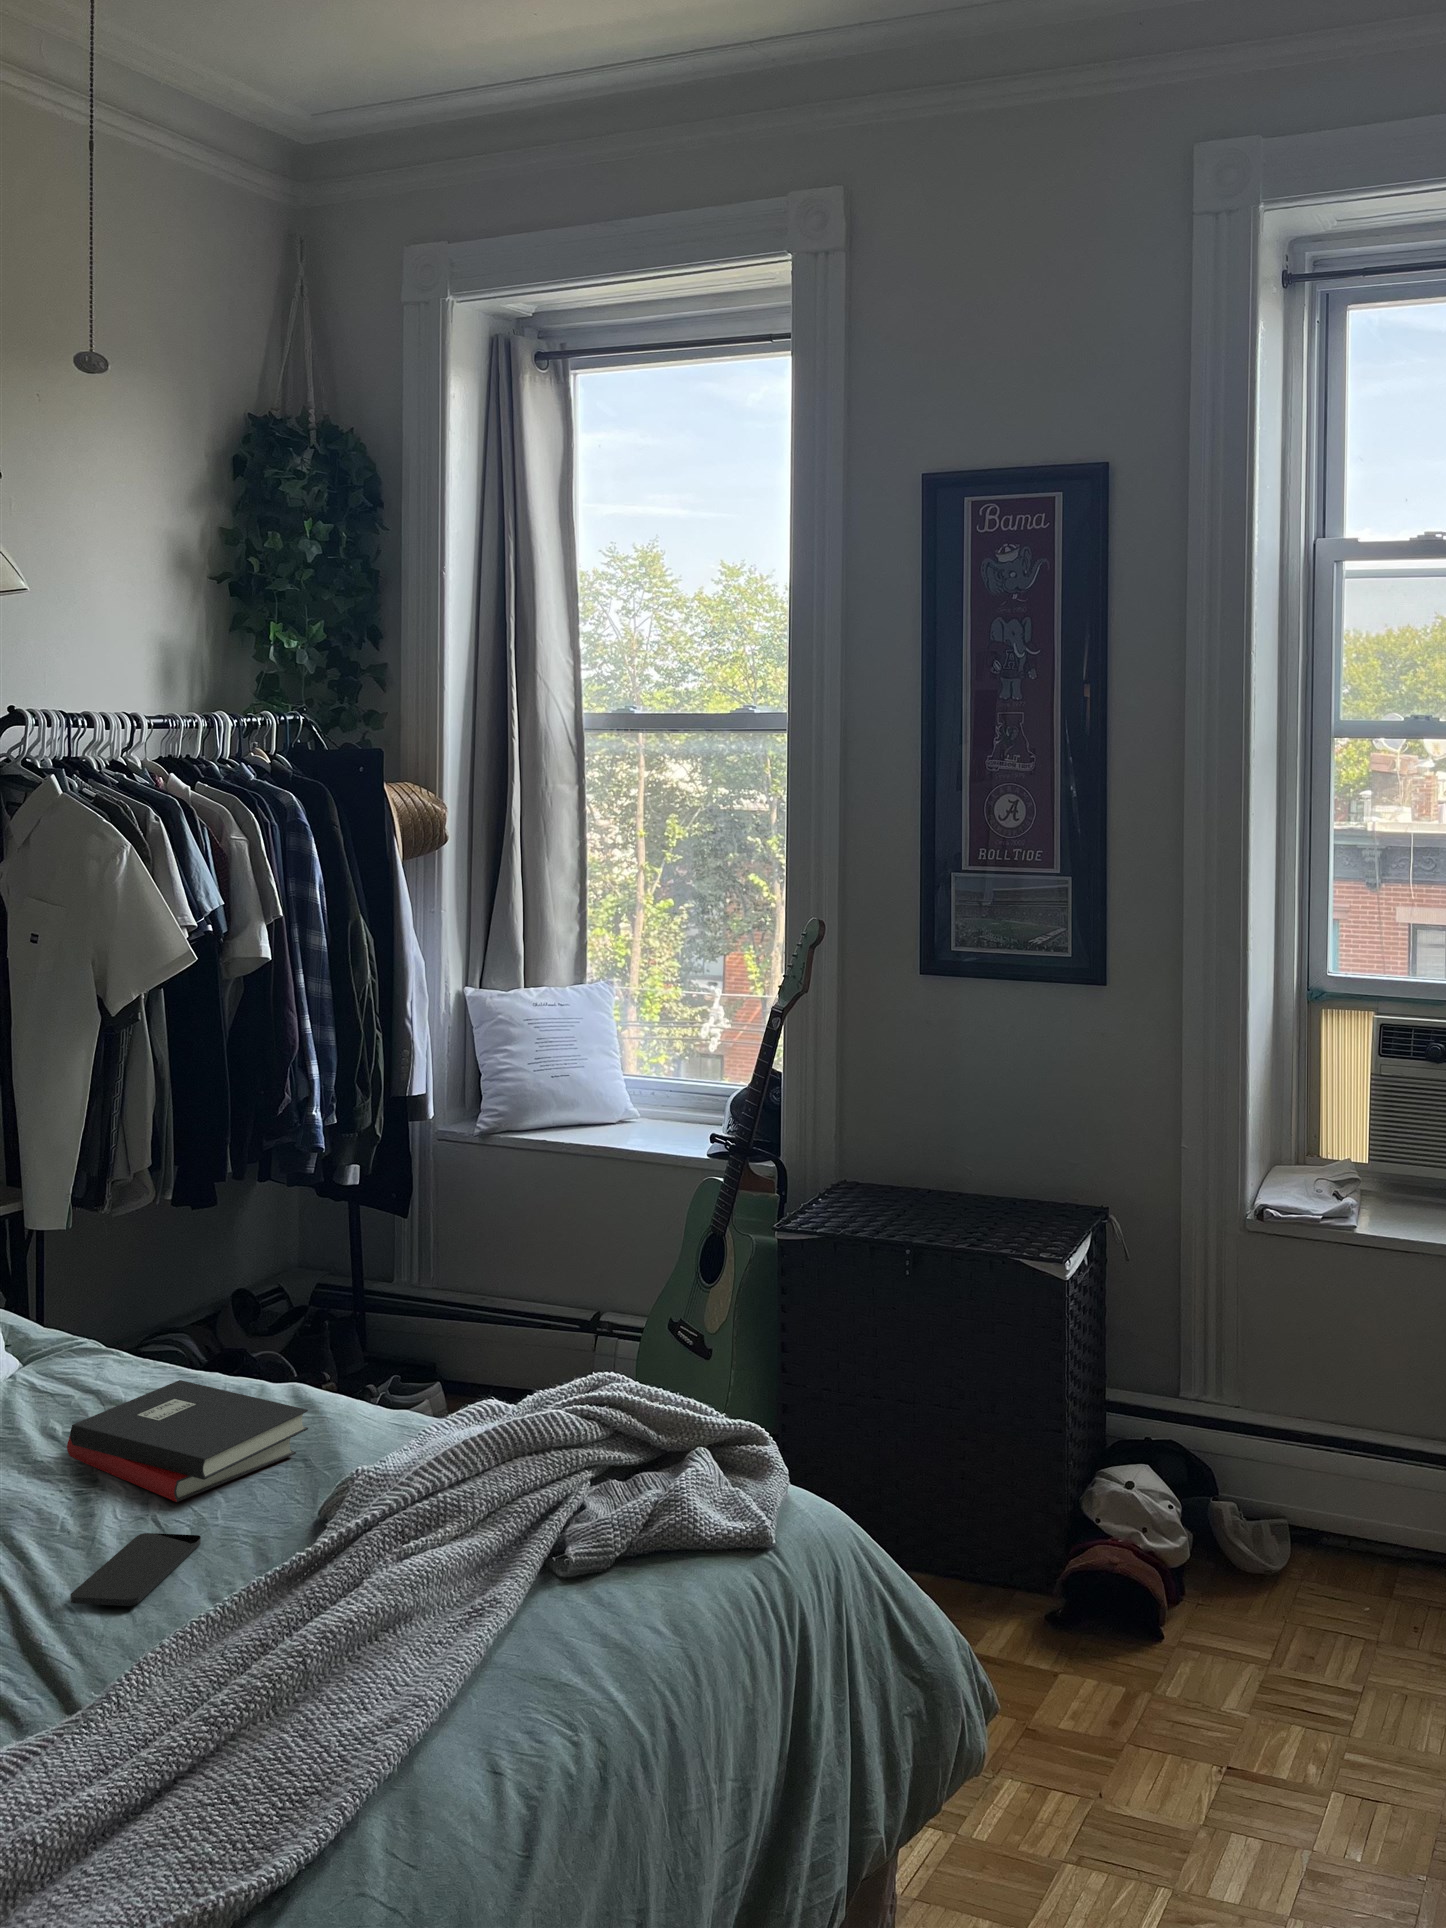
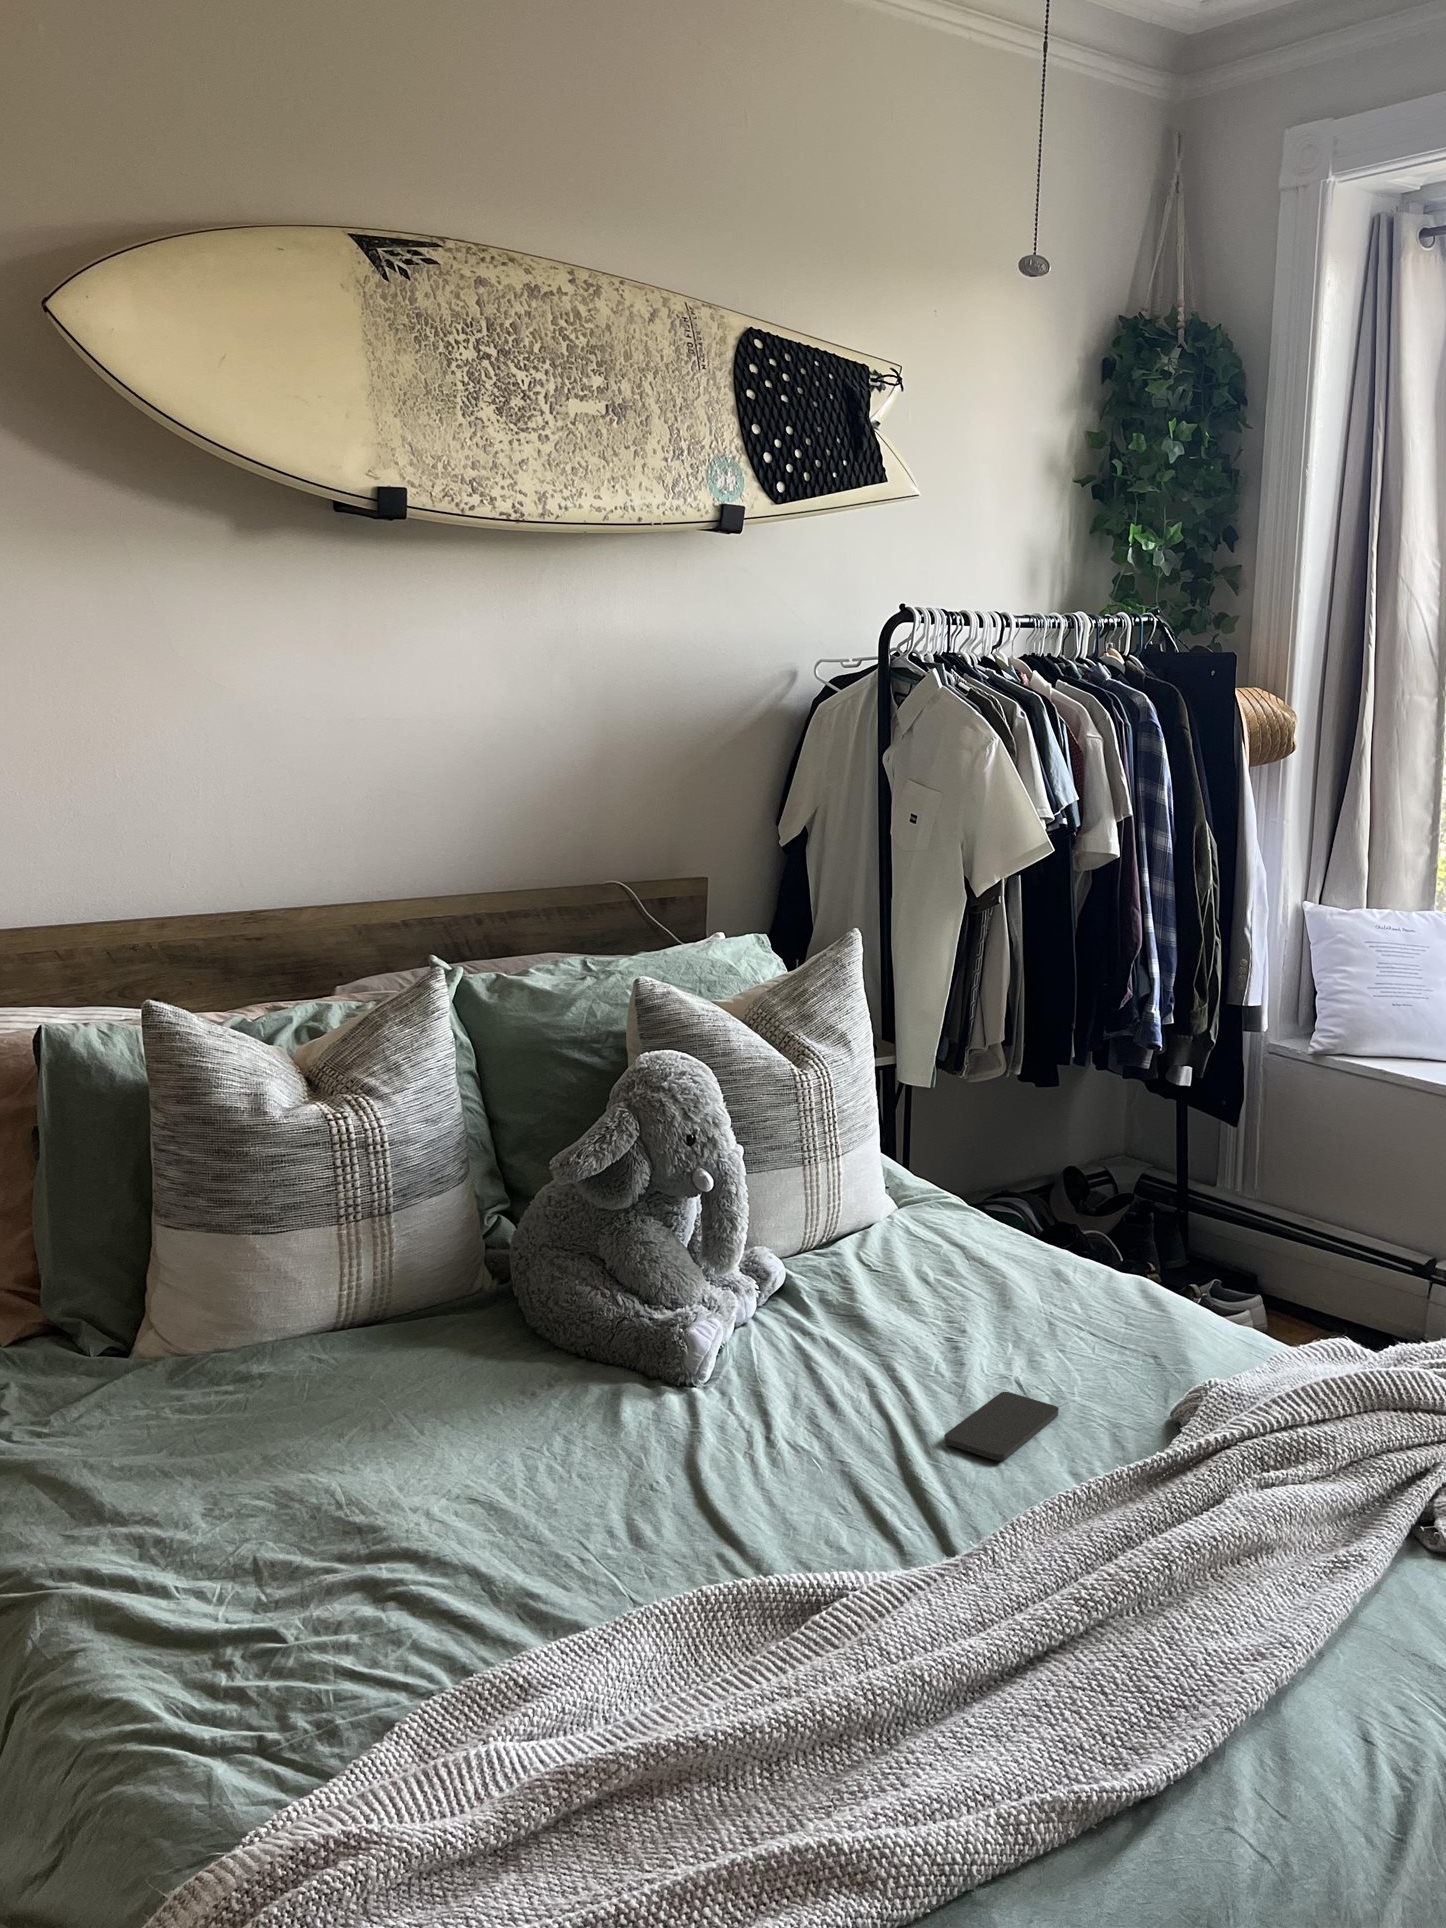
hardback book: present [67,1380,308,1502] -> none [937,1250,1158,1368]

